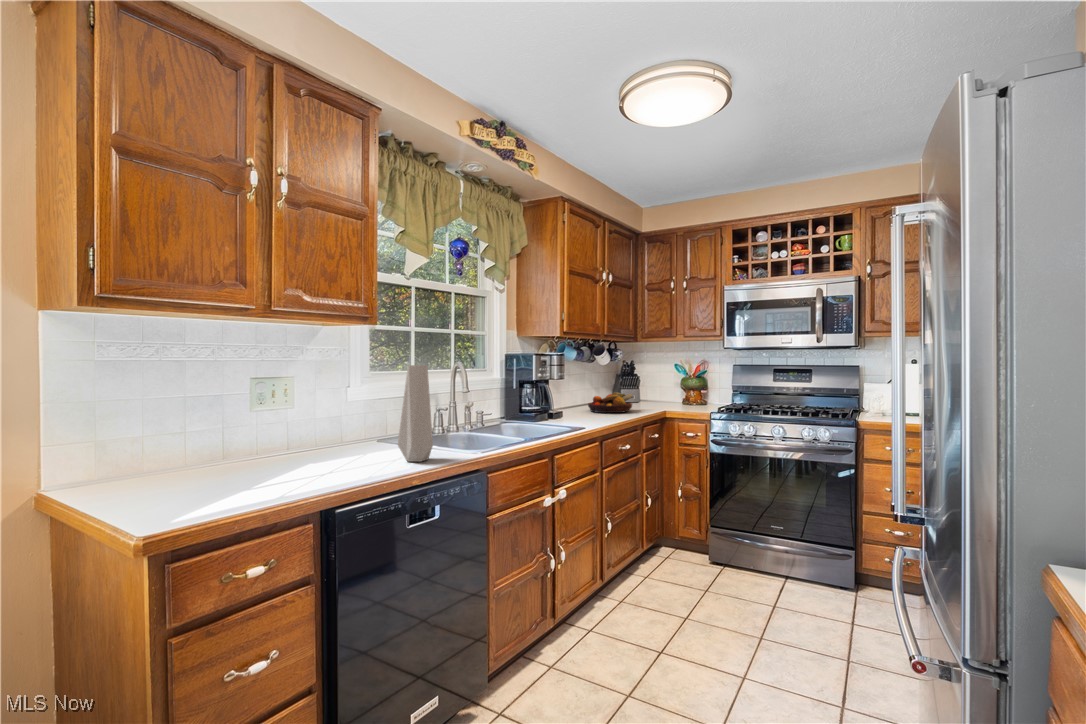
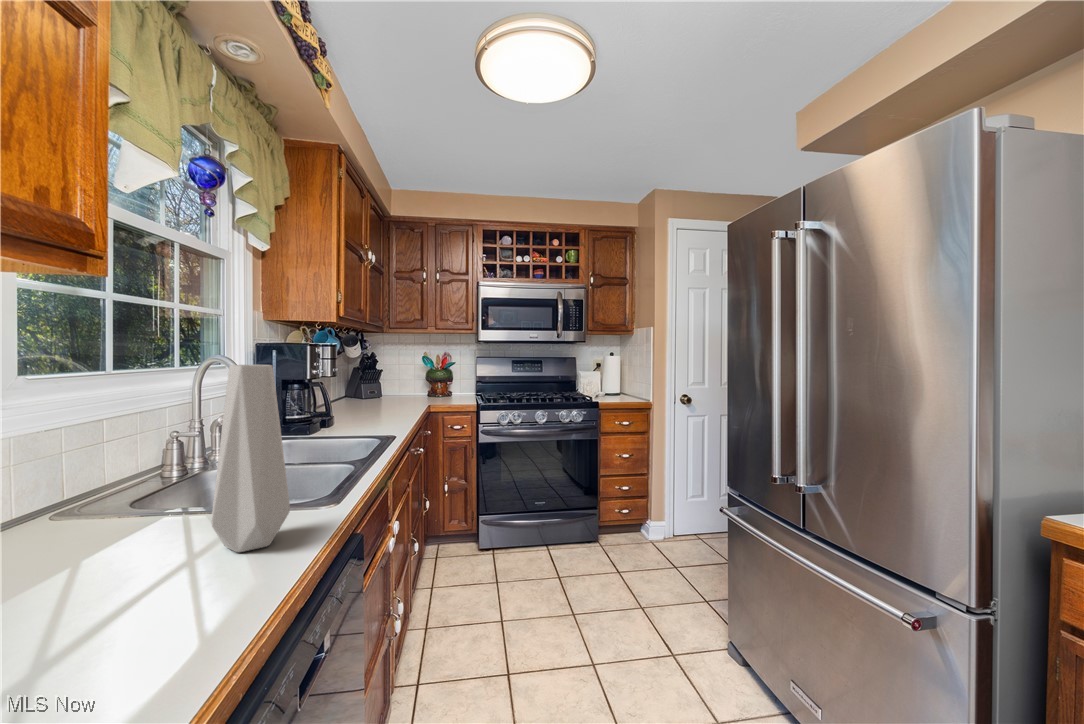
fruit bowl: present [588,393,632,413] -> none [348,389,402,414]

